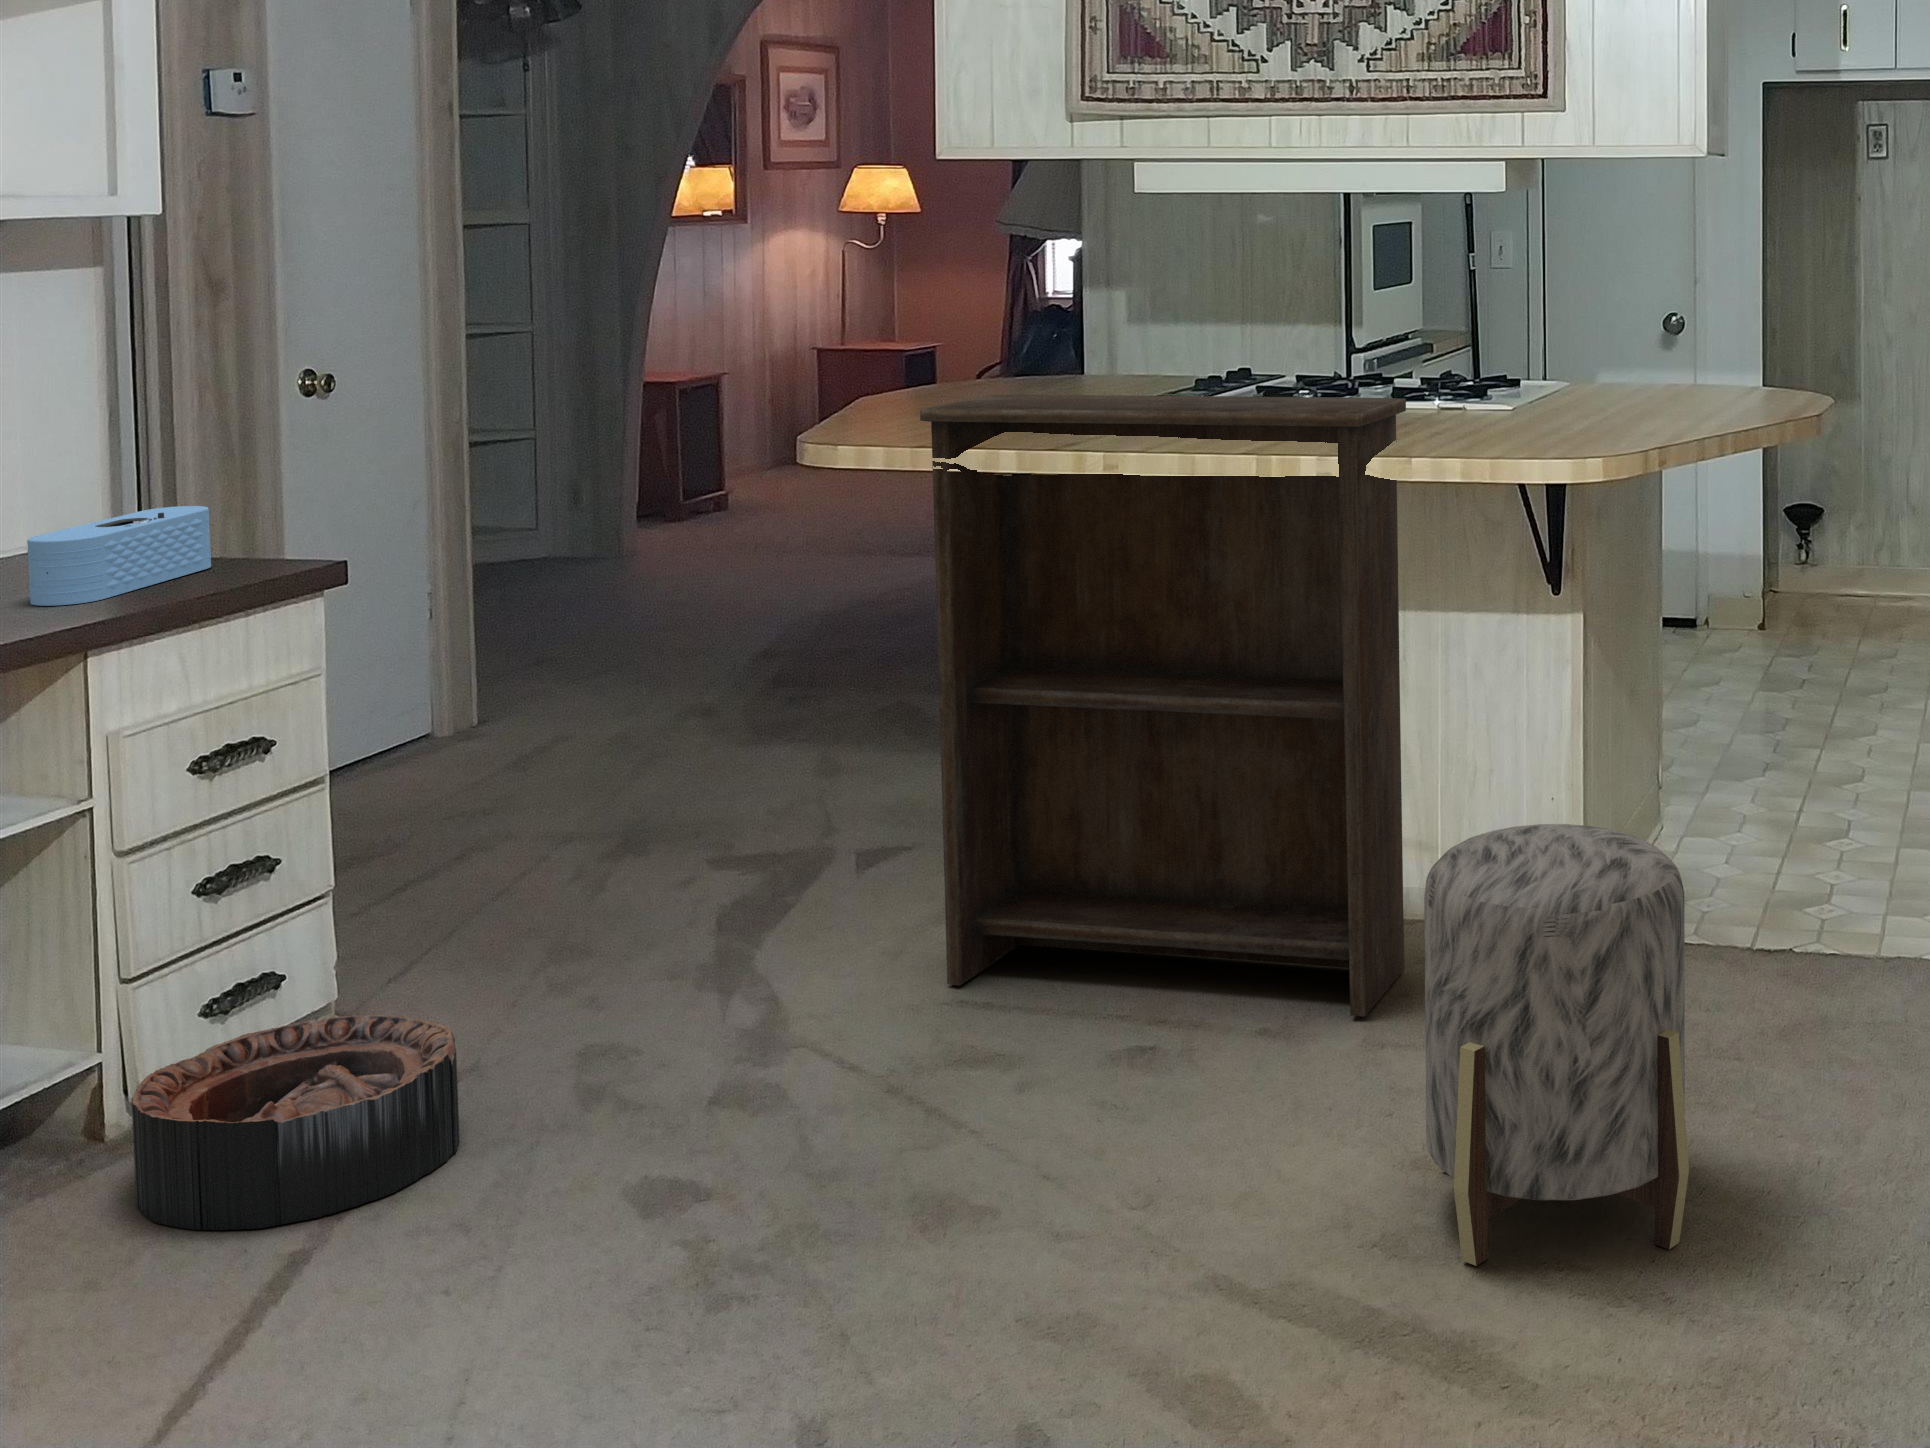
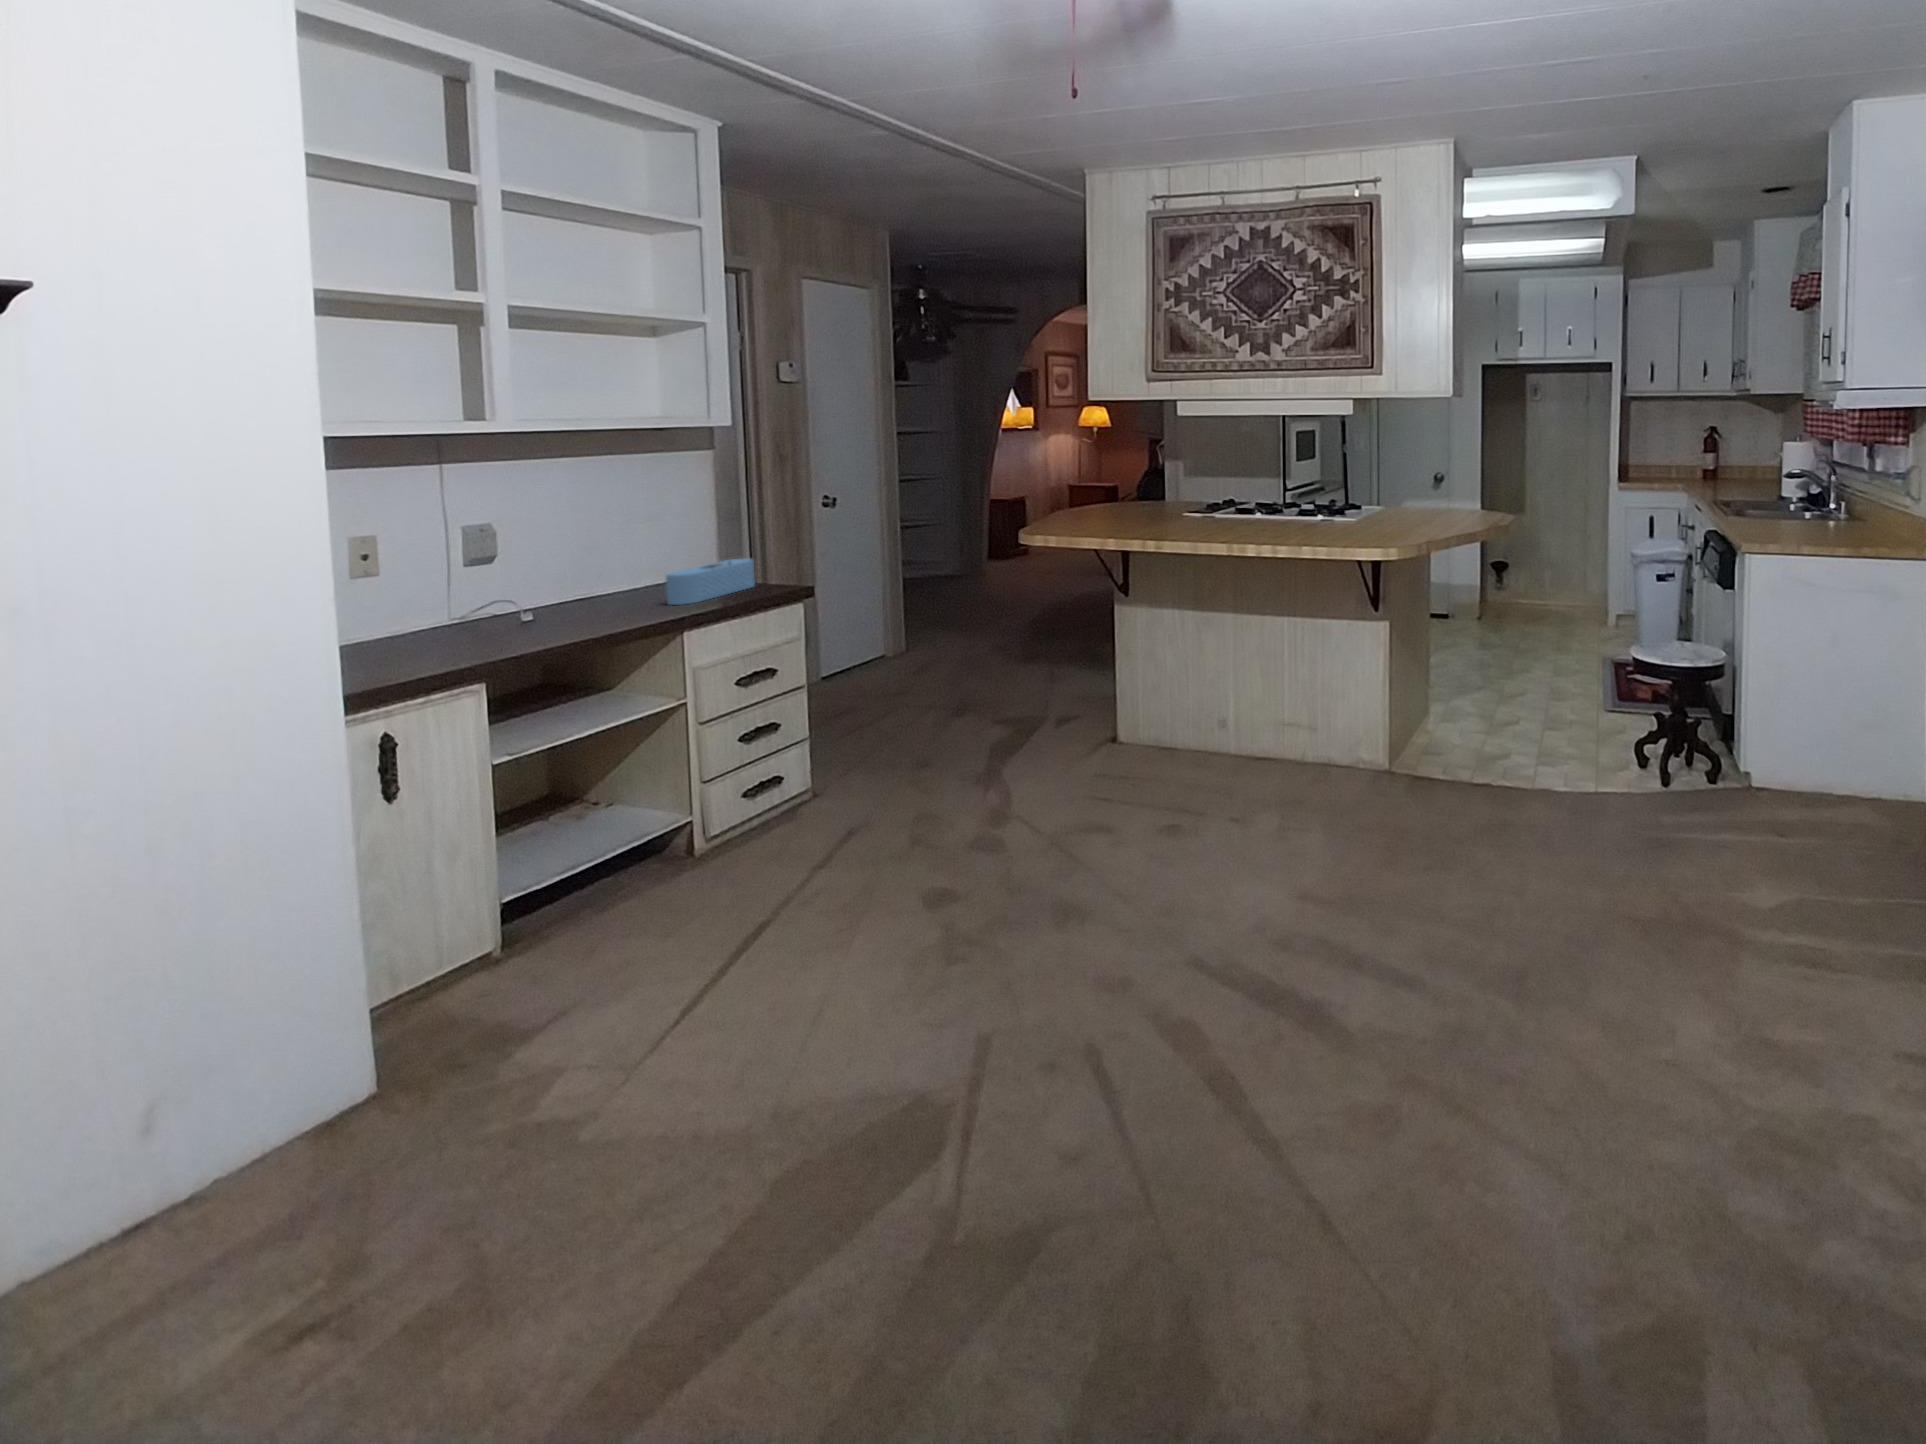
bookshelf: present [920,394,1406,1016] -> none [1072,510,1301,812]
ottoman: present [1424,824,1689,1266] -> none [1299,730,1432,955]
basket: present [132,1015,460,1230] -> none [701,796,853,901]

